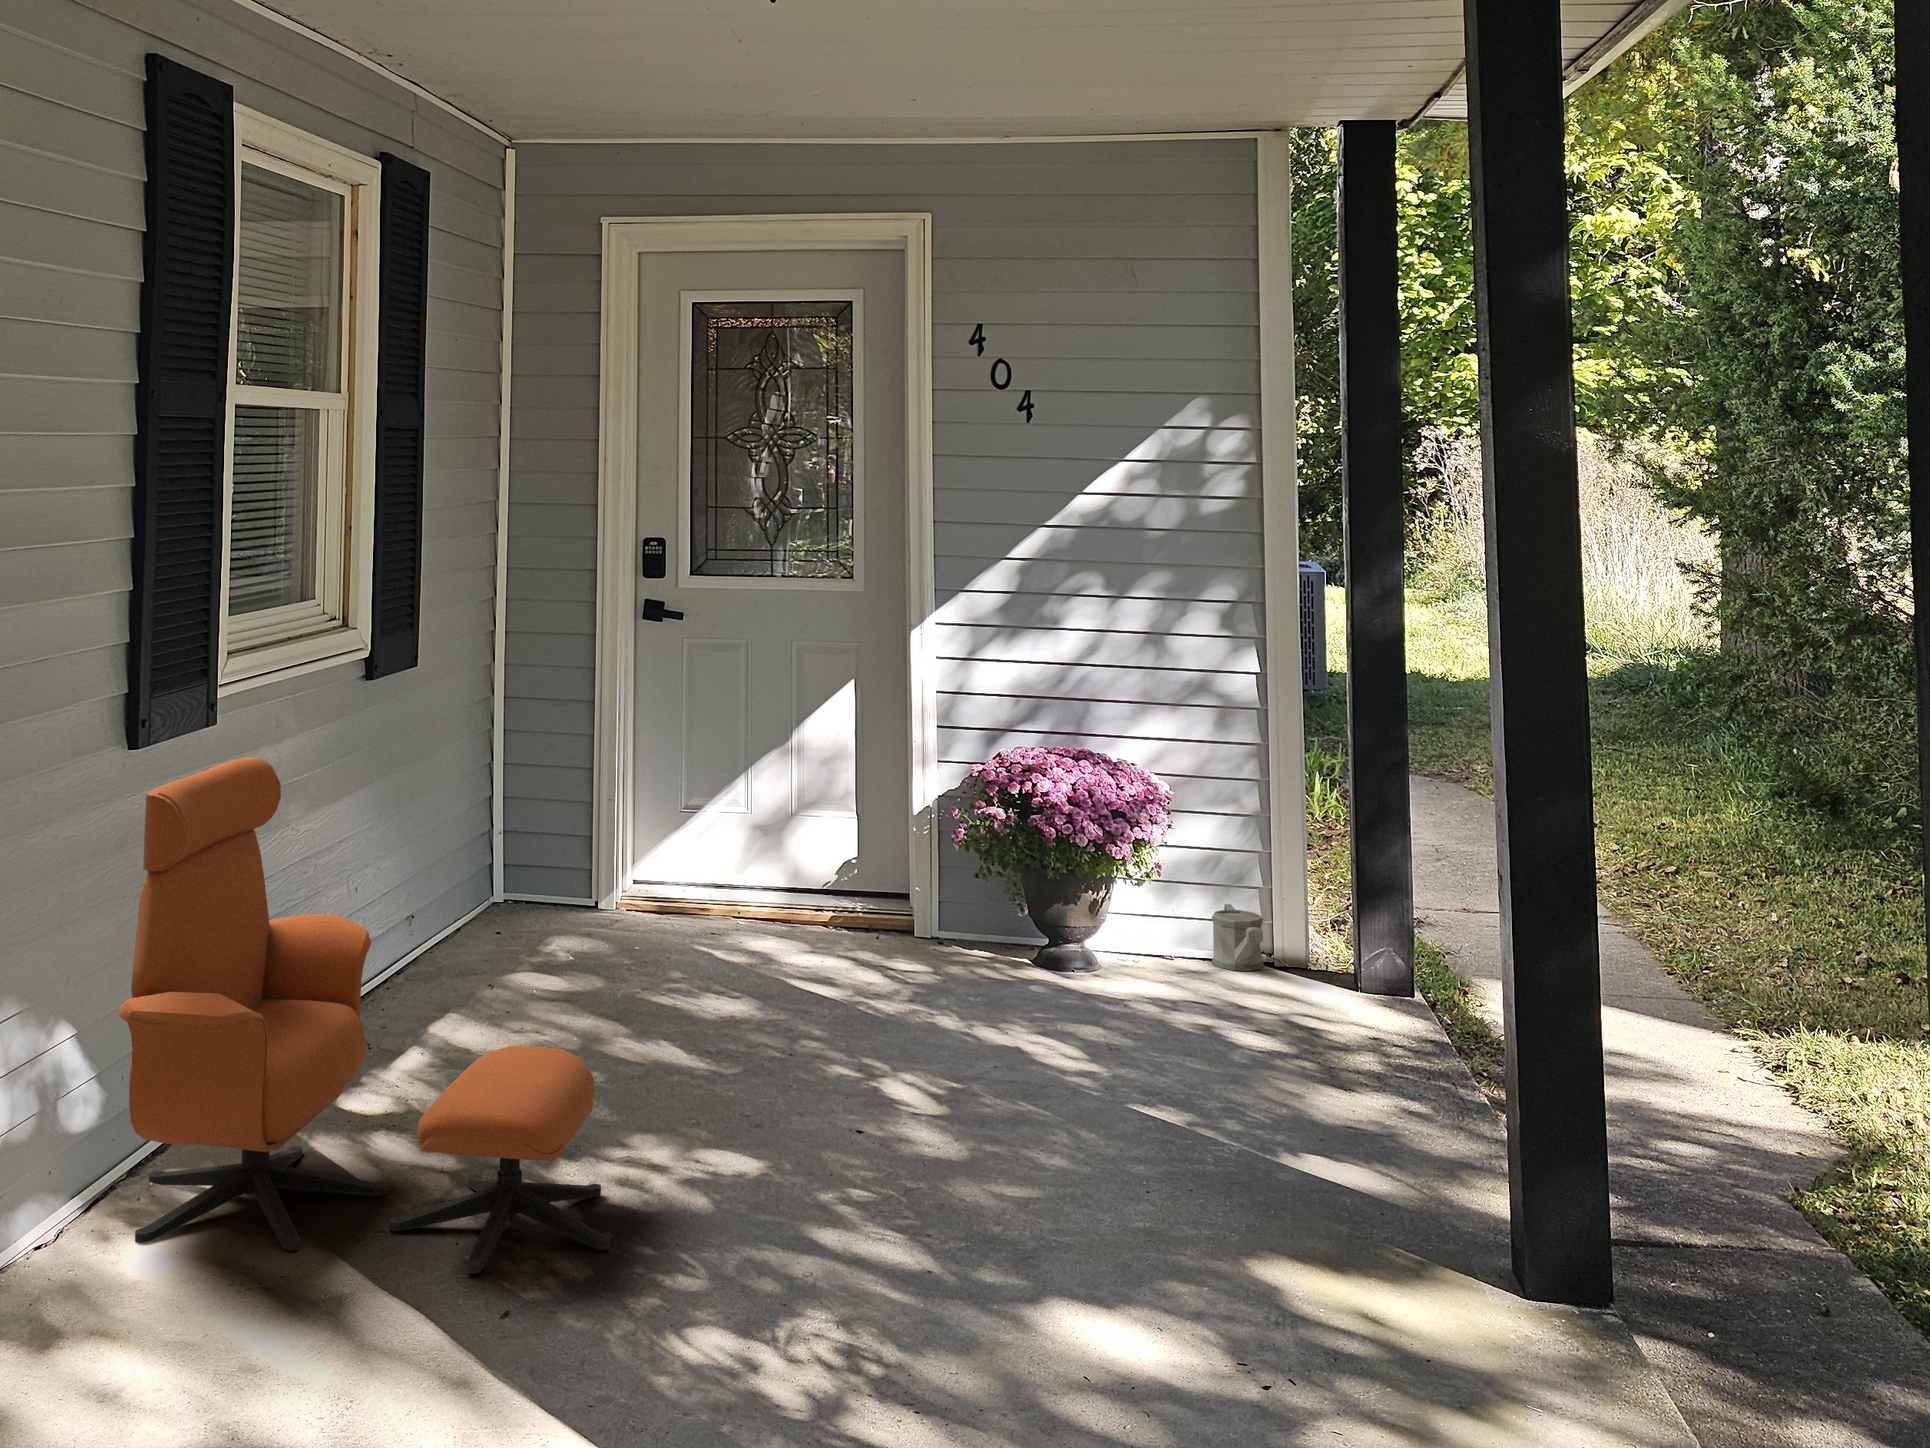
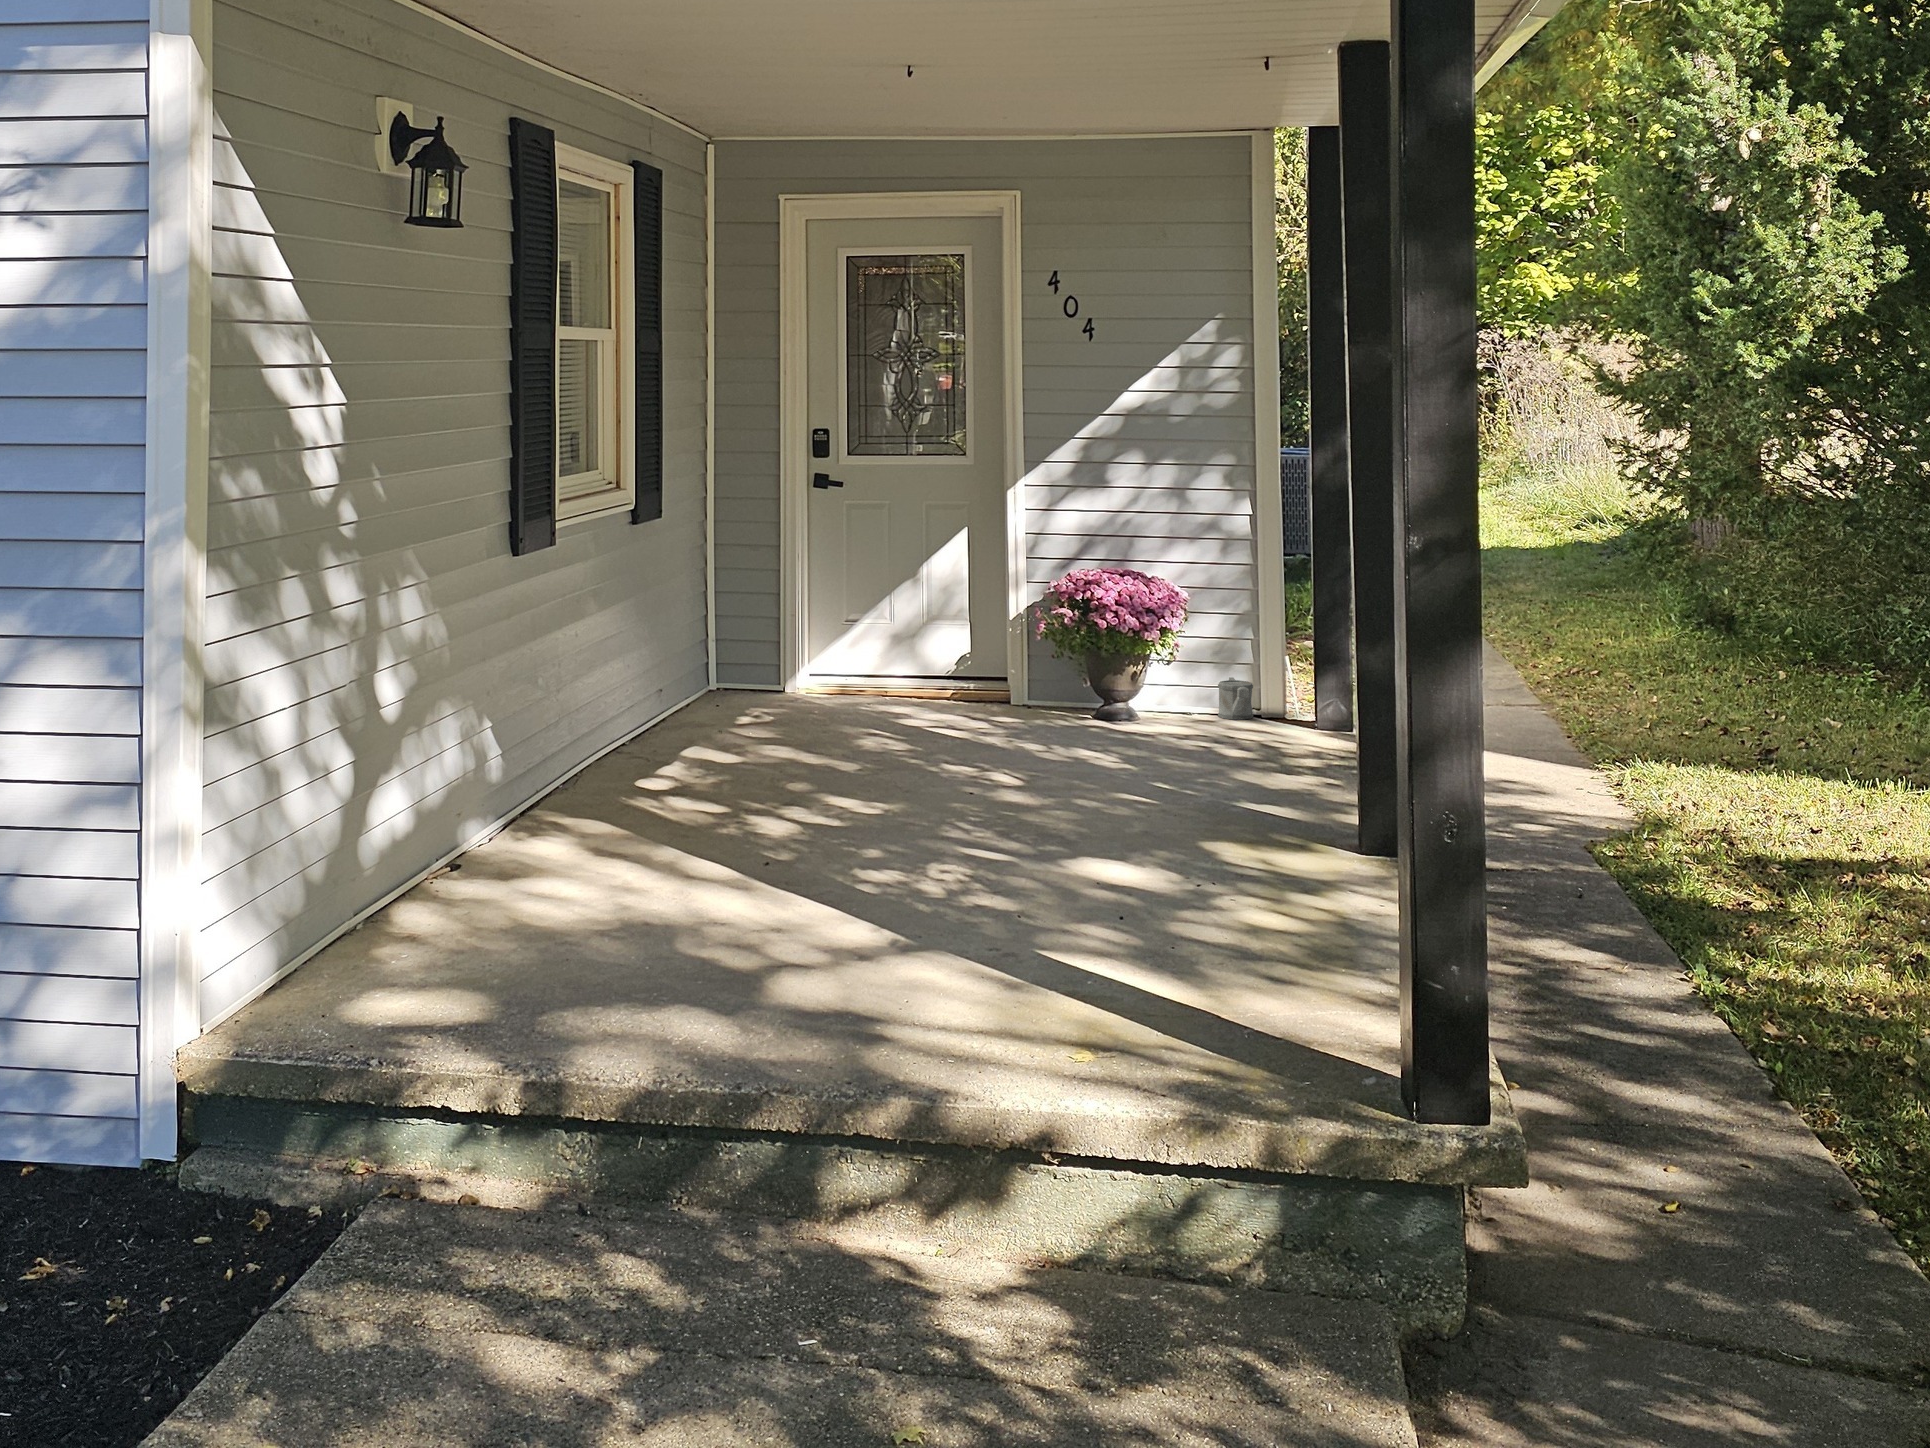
lounge chair: present [118,757,610,1274] -> none [523,562,818,850]

